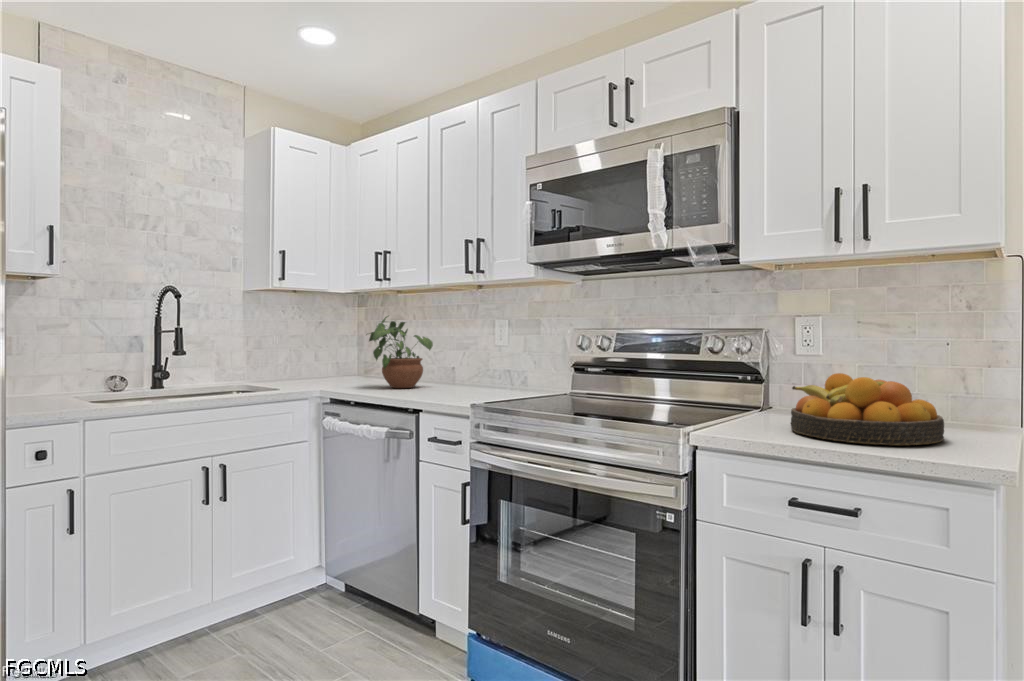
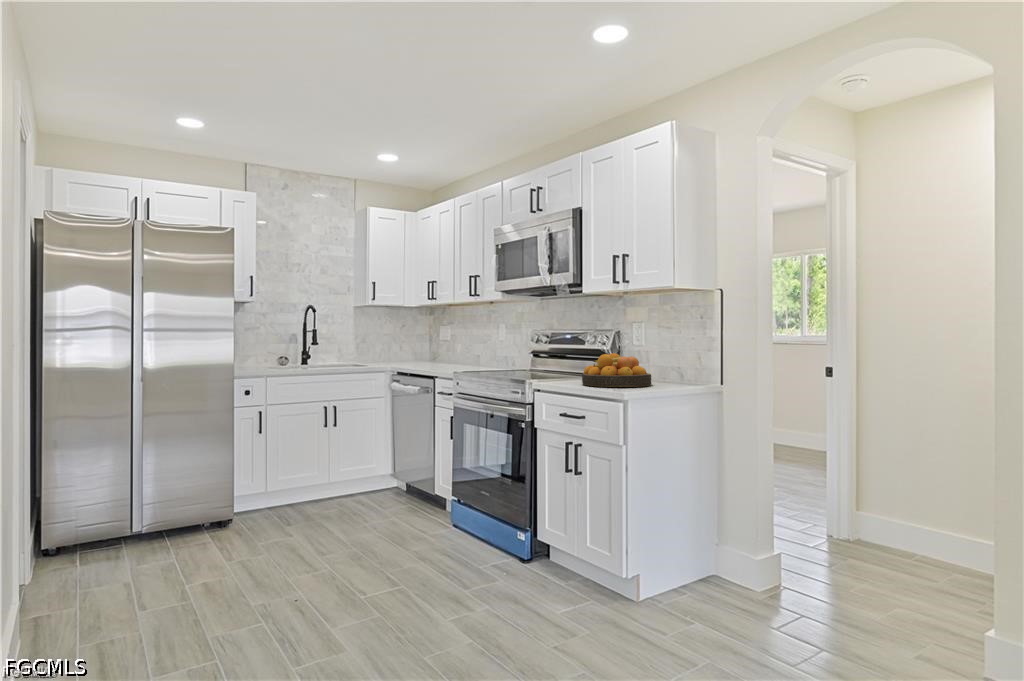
potted plant: present [369,316,433,388] -> none [418,321,460,366]

